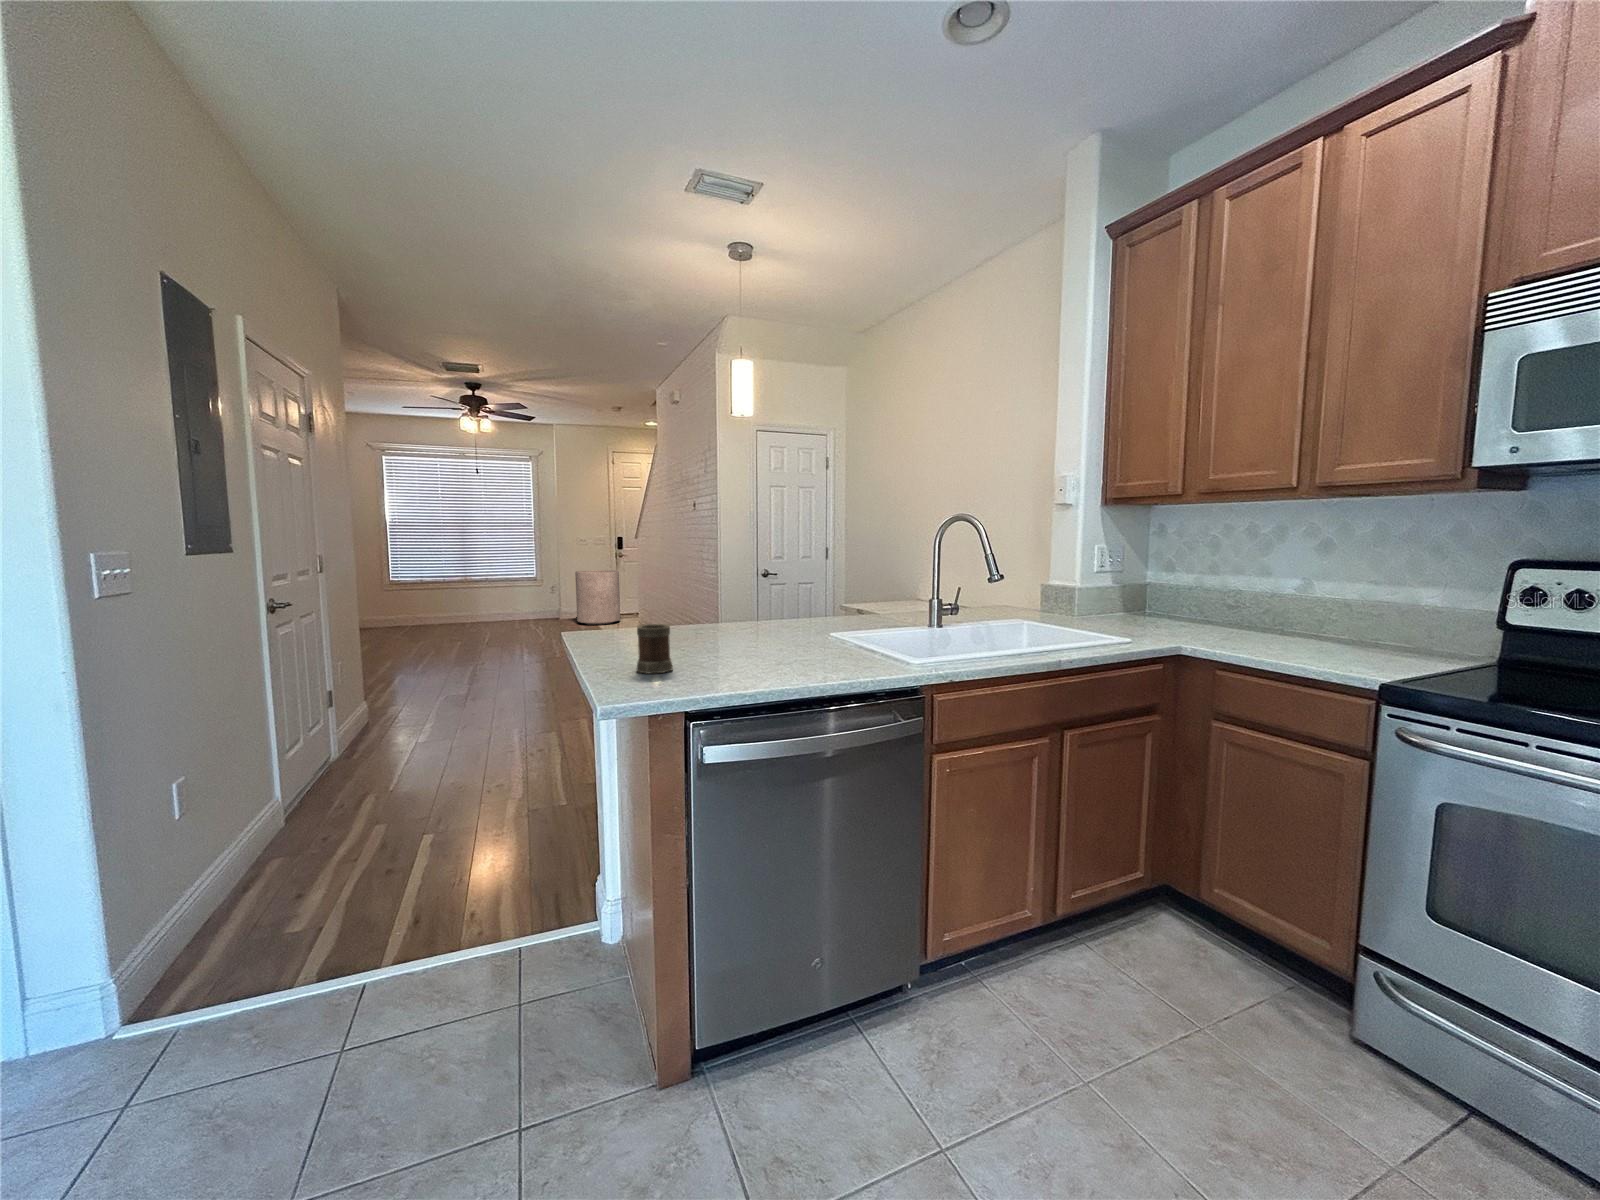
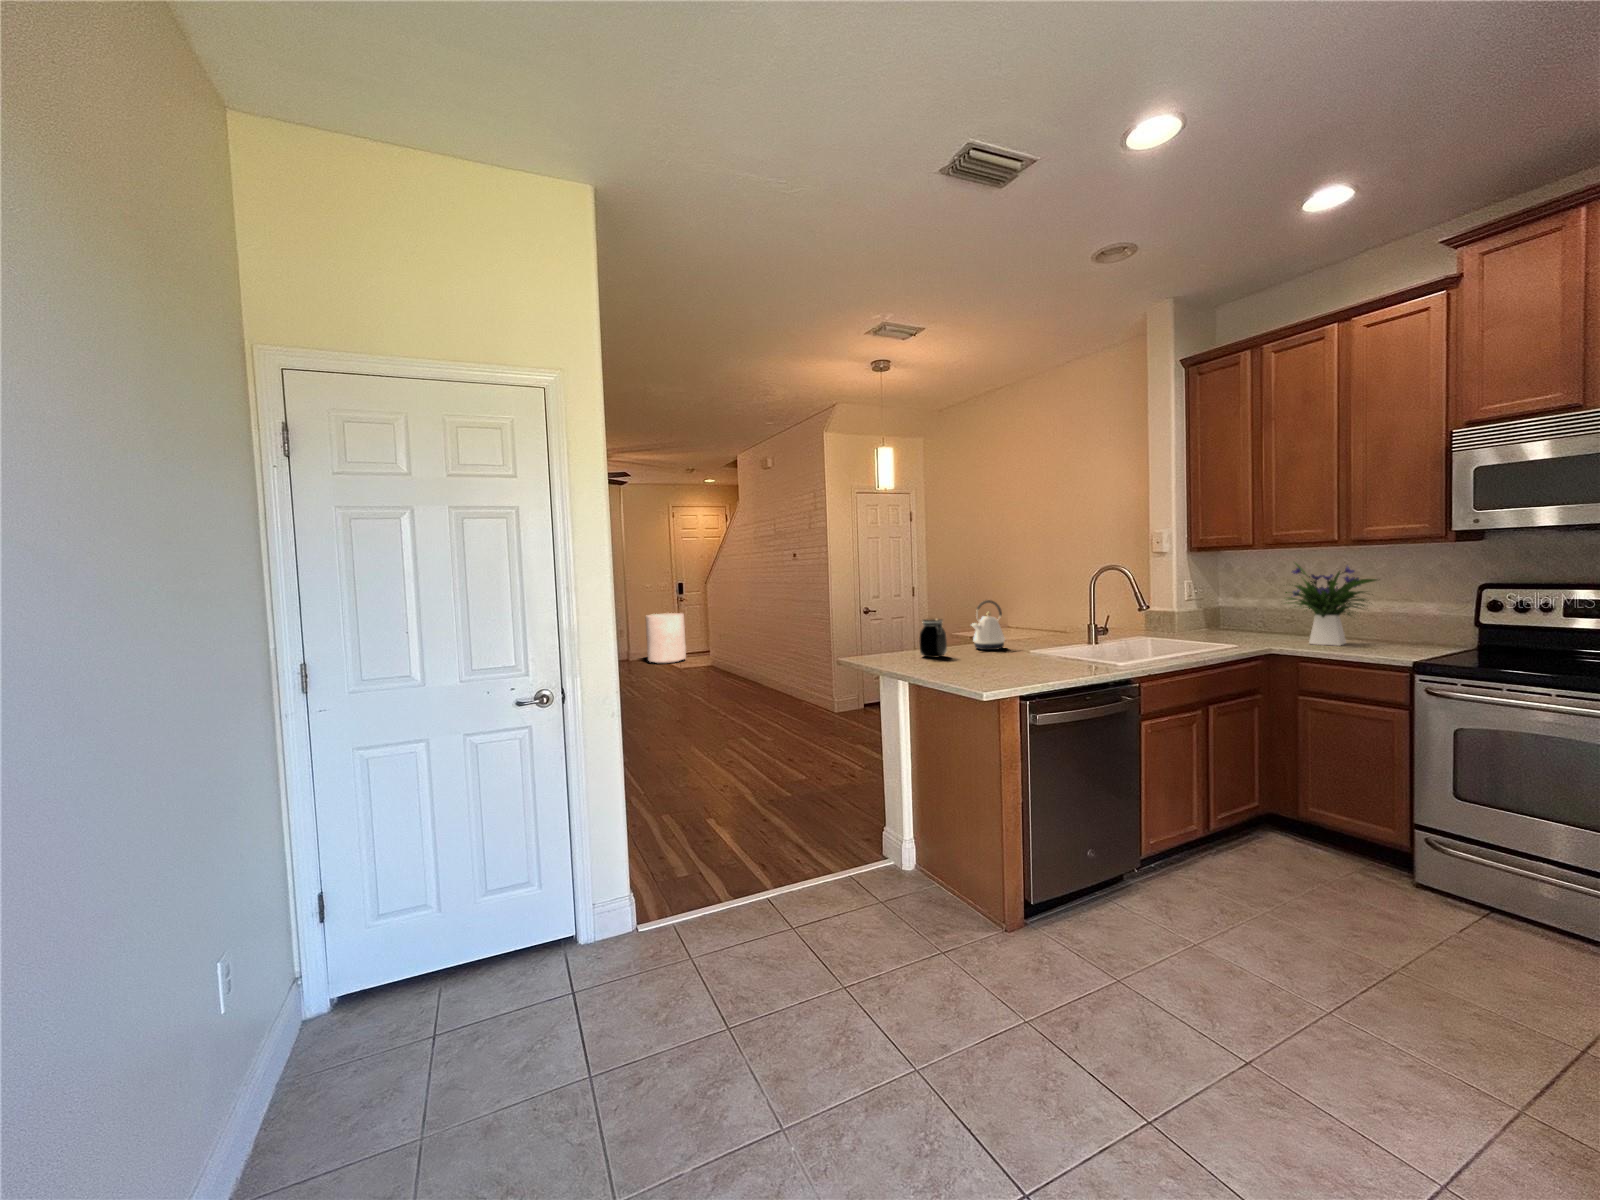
flower arrangement: none [1203,518,1355,648] -> present [1285,563,1377,646]
kettle: none [758,559,811,630] -> present [972,600,1005,650]
jar: none [663,581,702,638] -> present [920,618,947,658]
mug: present [637,624,673,674] -> none [958,646,986,676]

